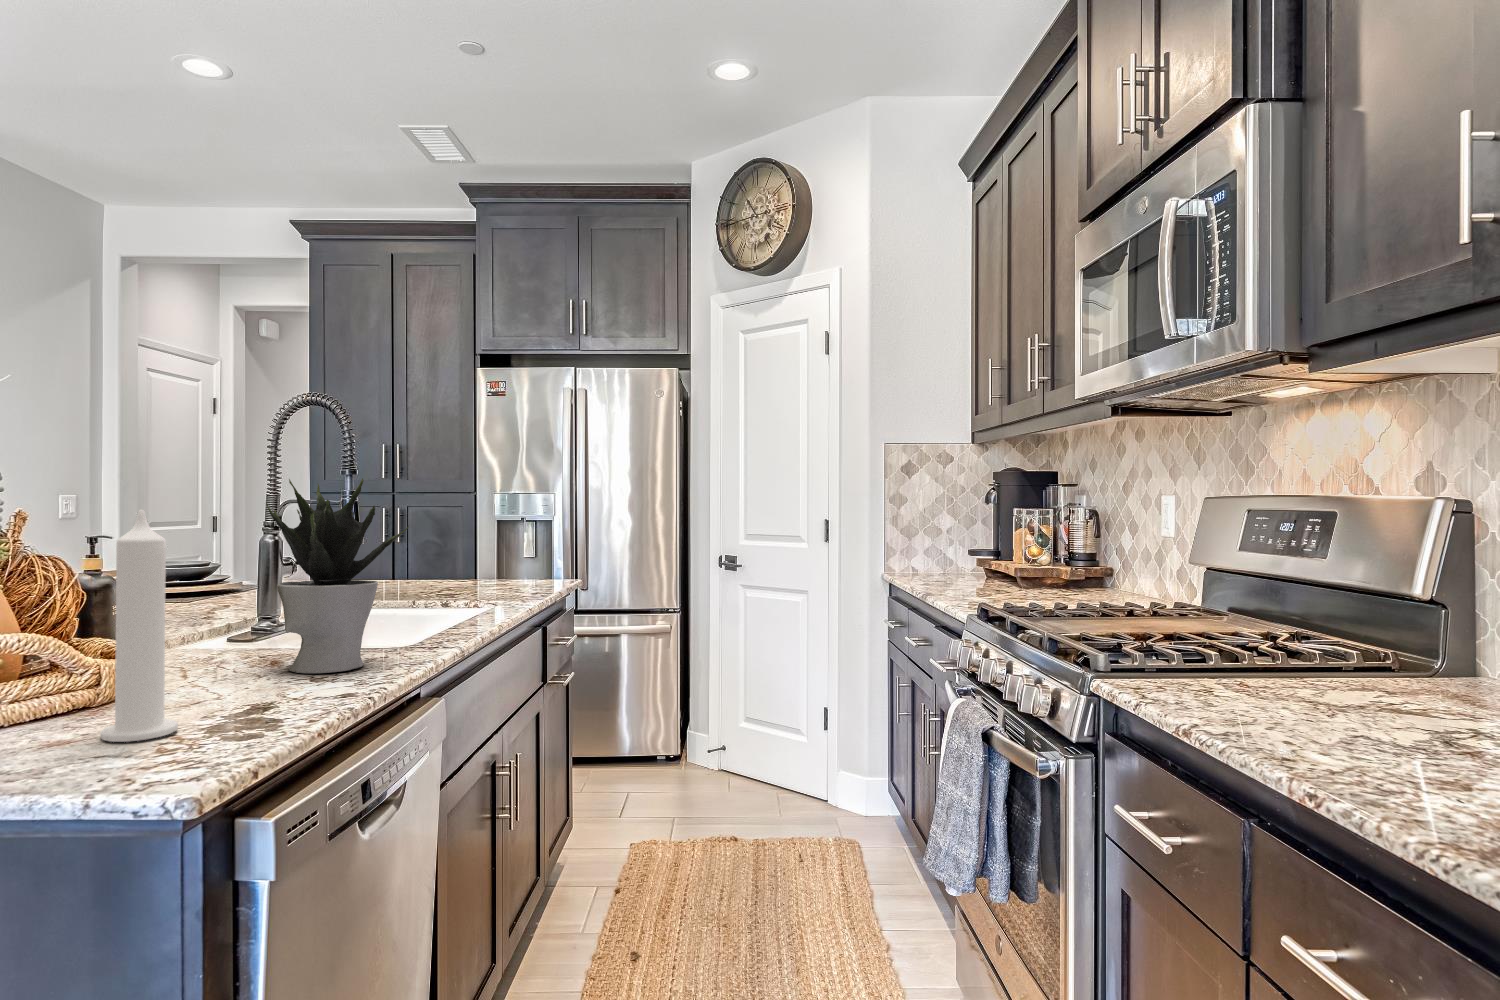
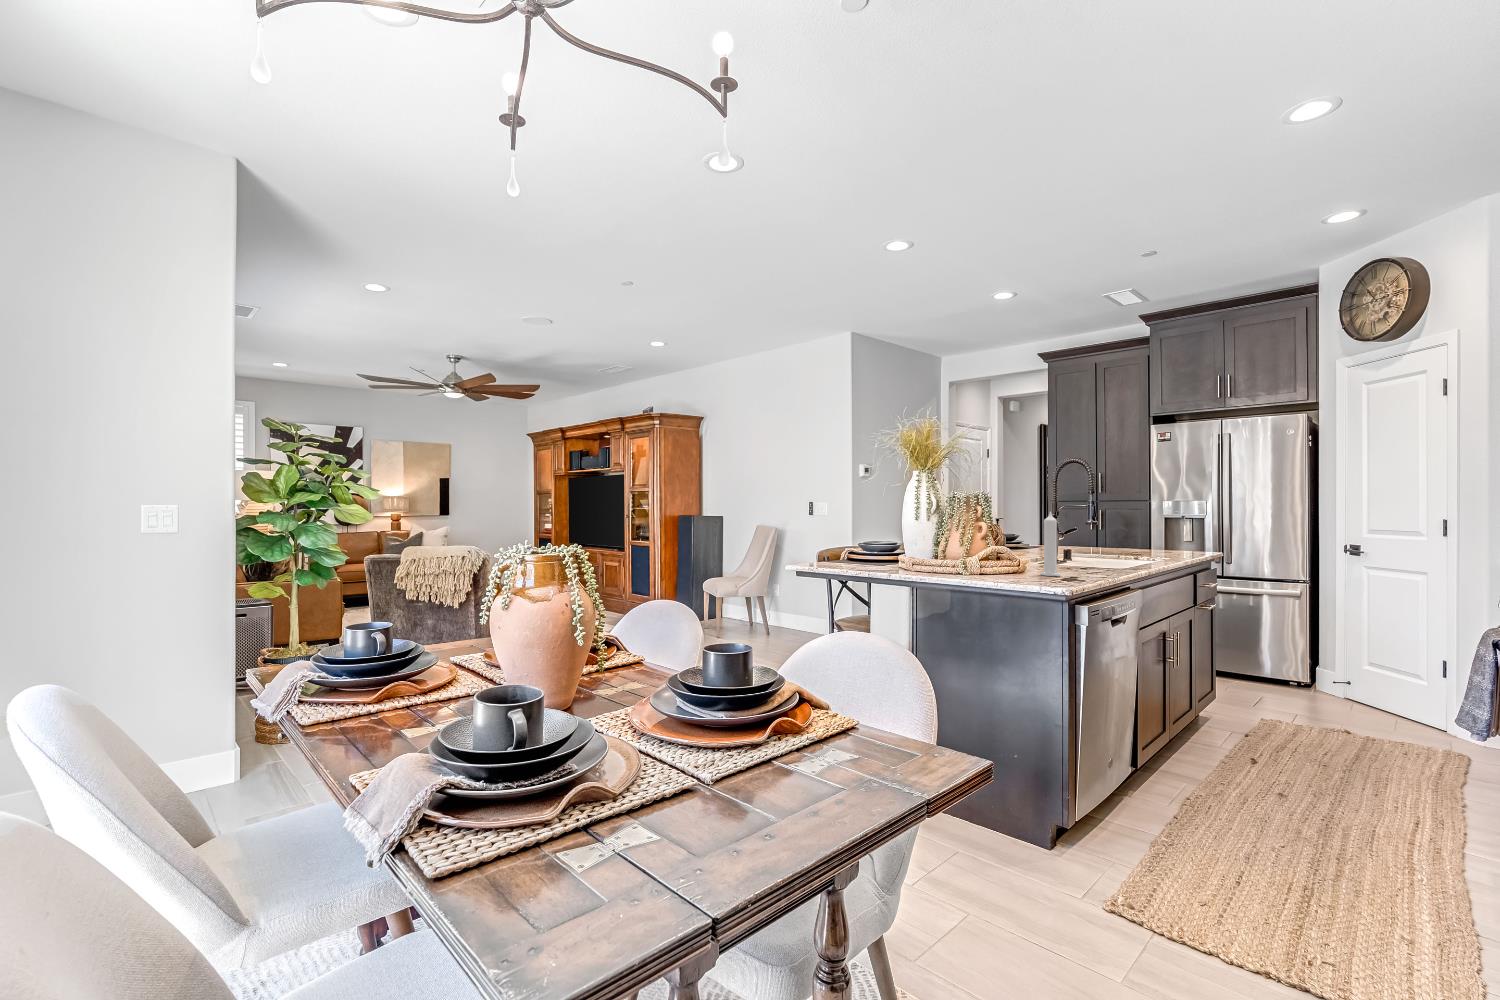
potted plant: present [266,479,408,673] -> none [1073,500,1126,571]

